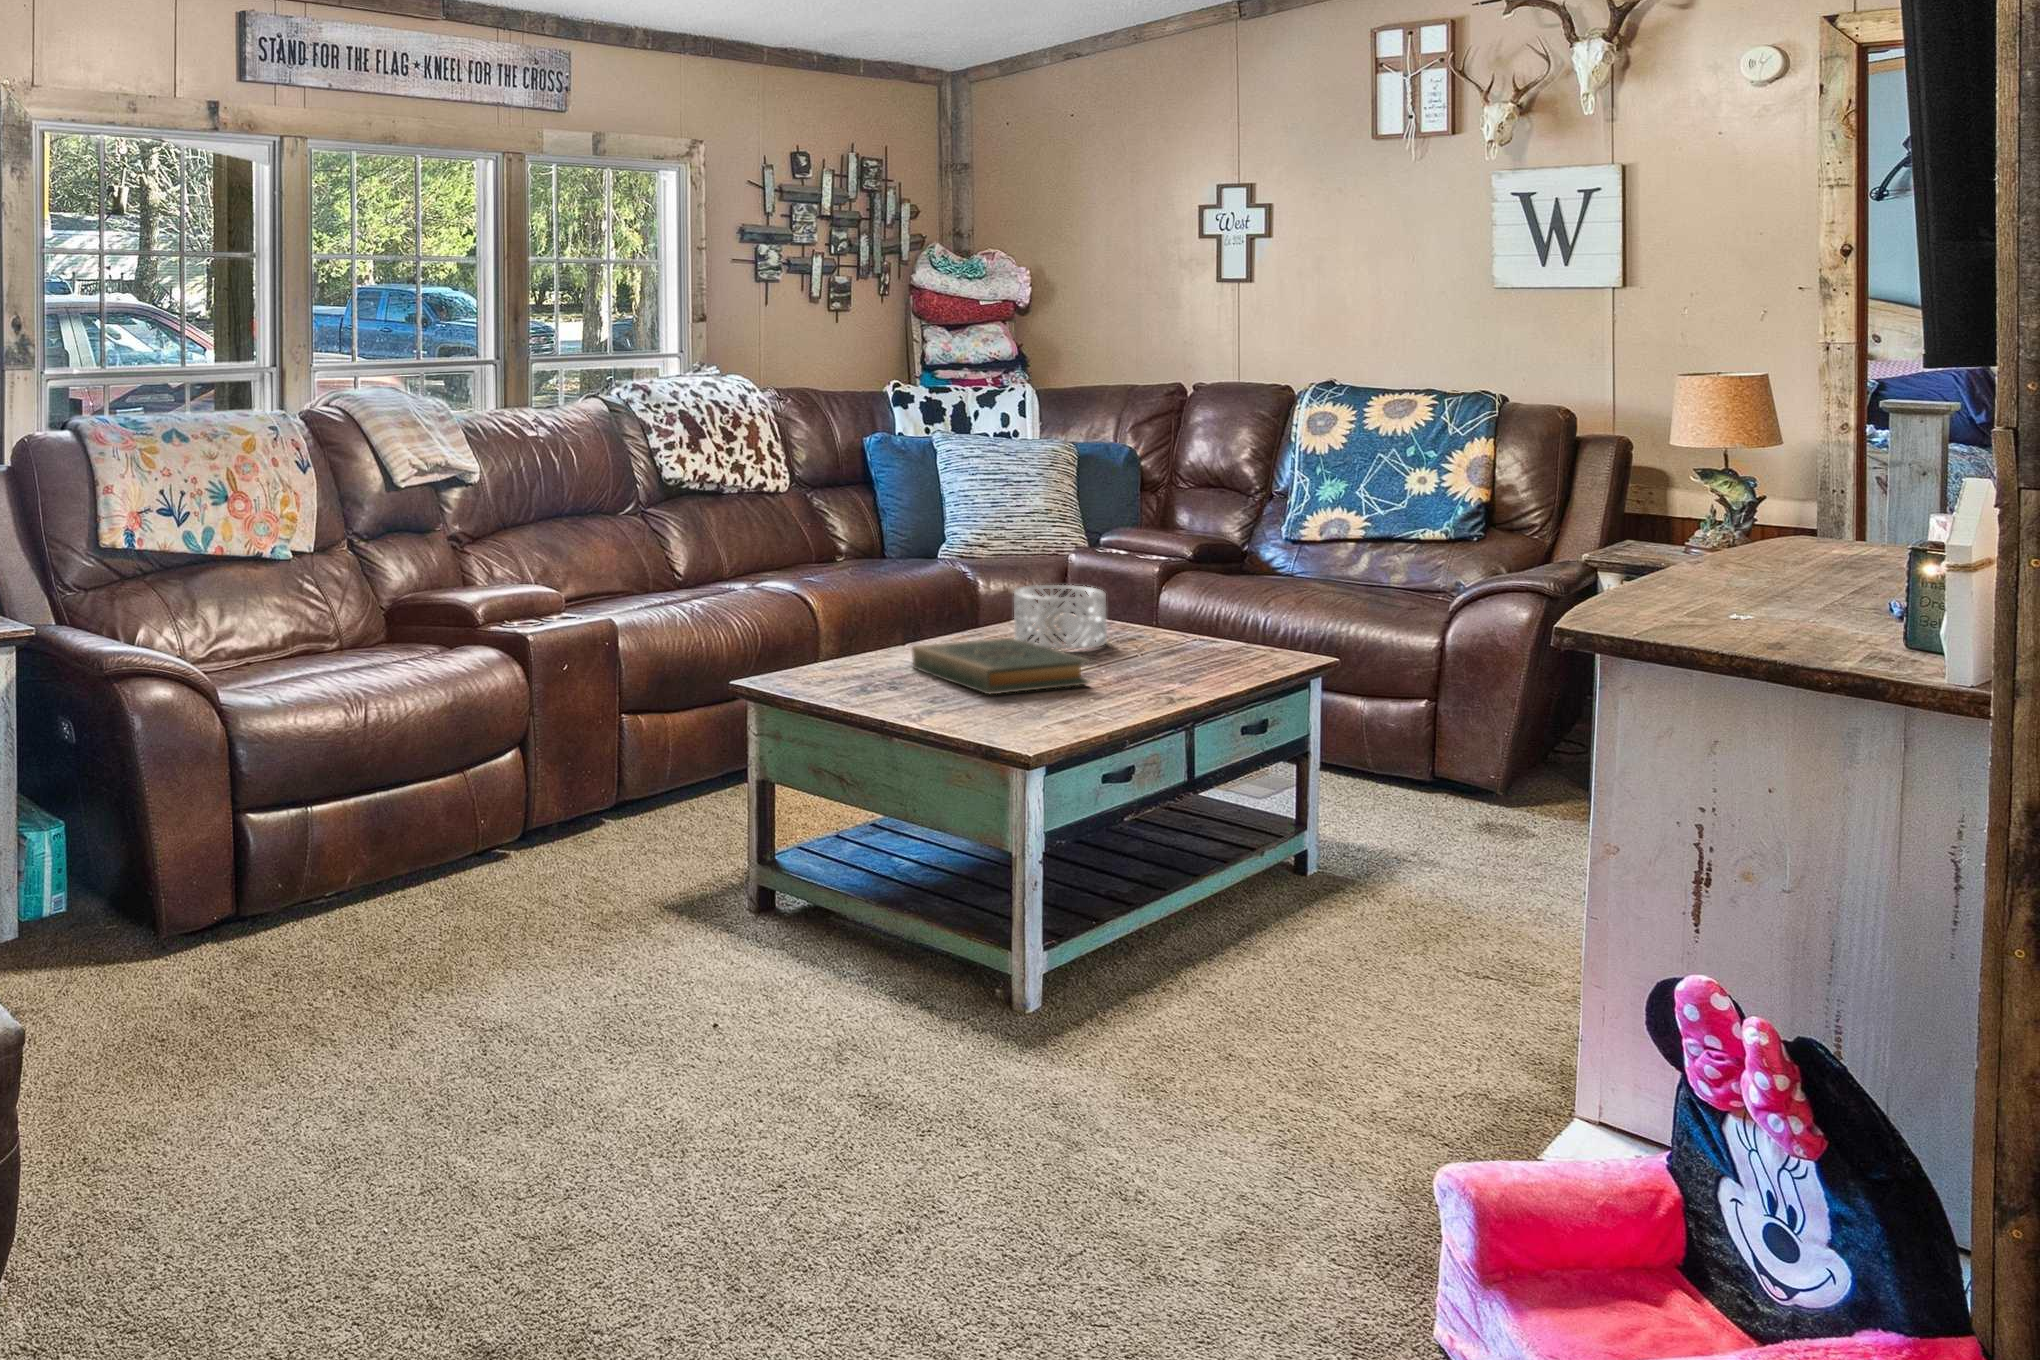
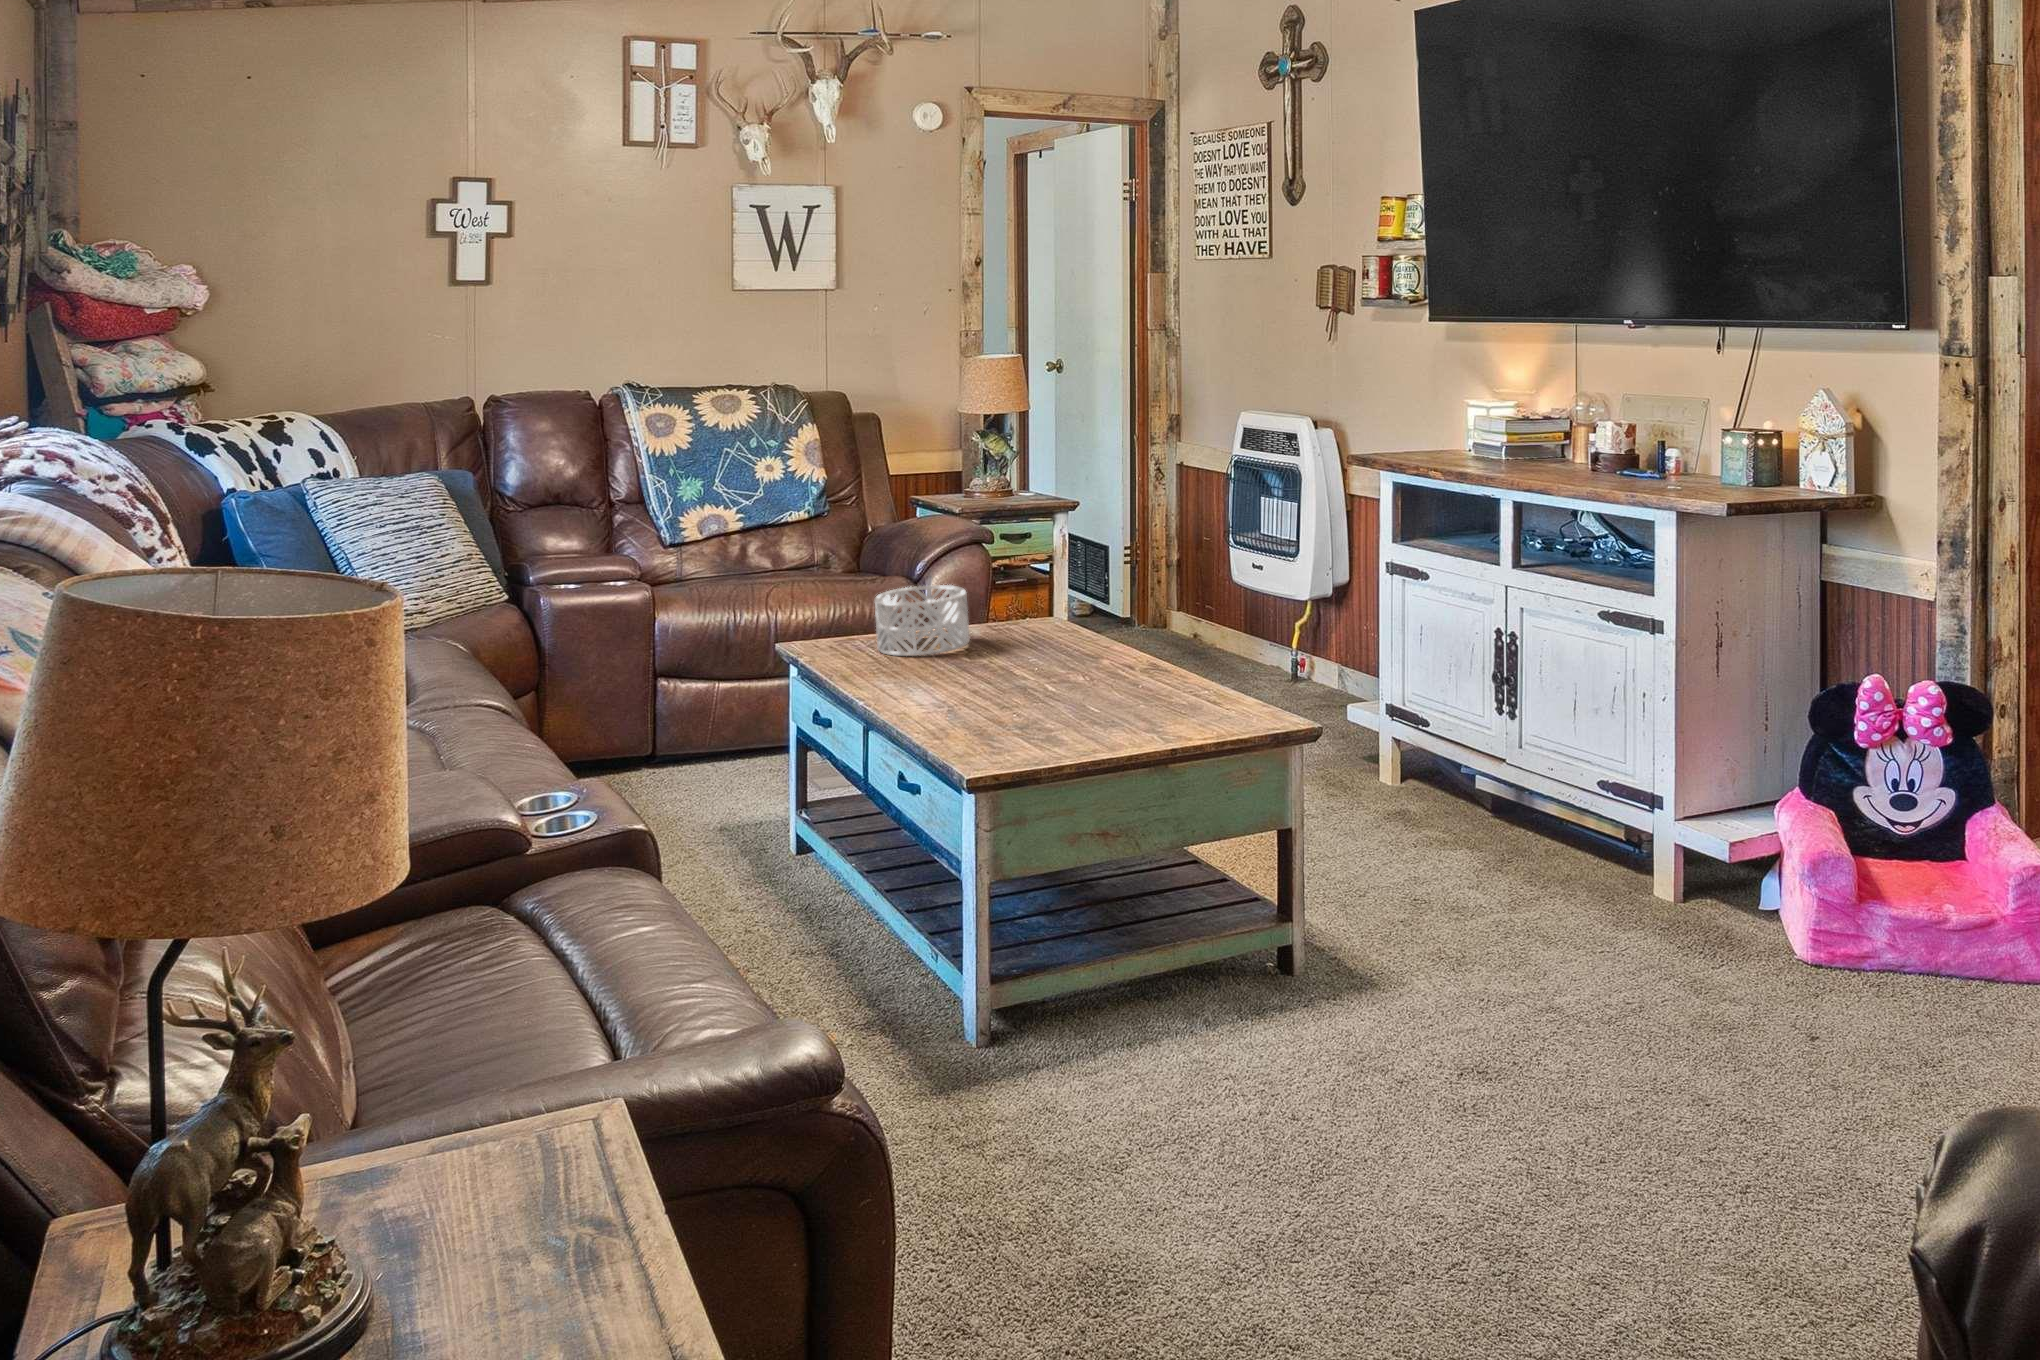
hardback book: present [912,638,1092,694] -> none [962,634,1109,697]

